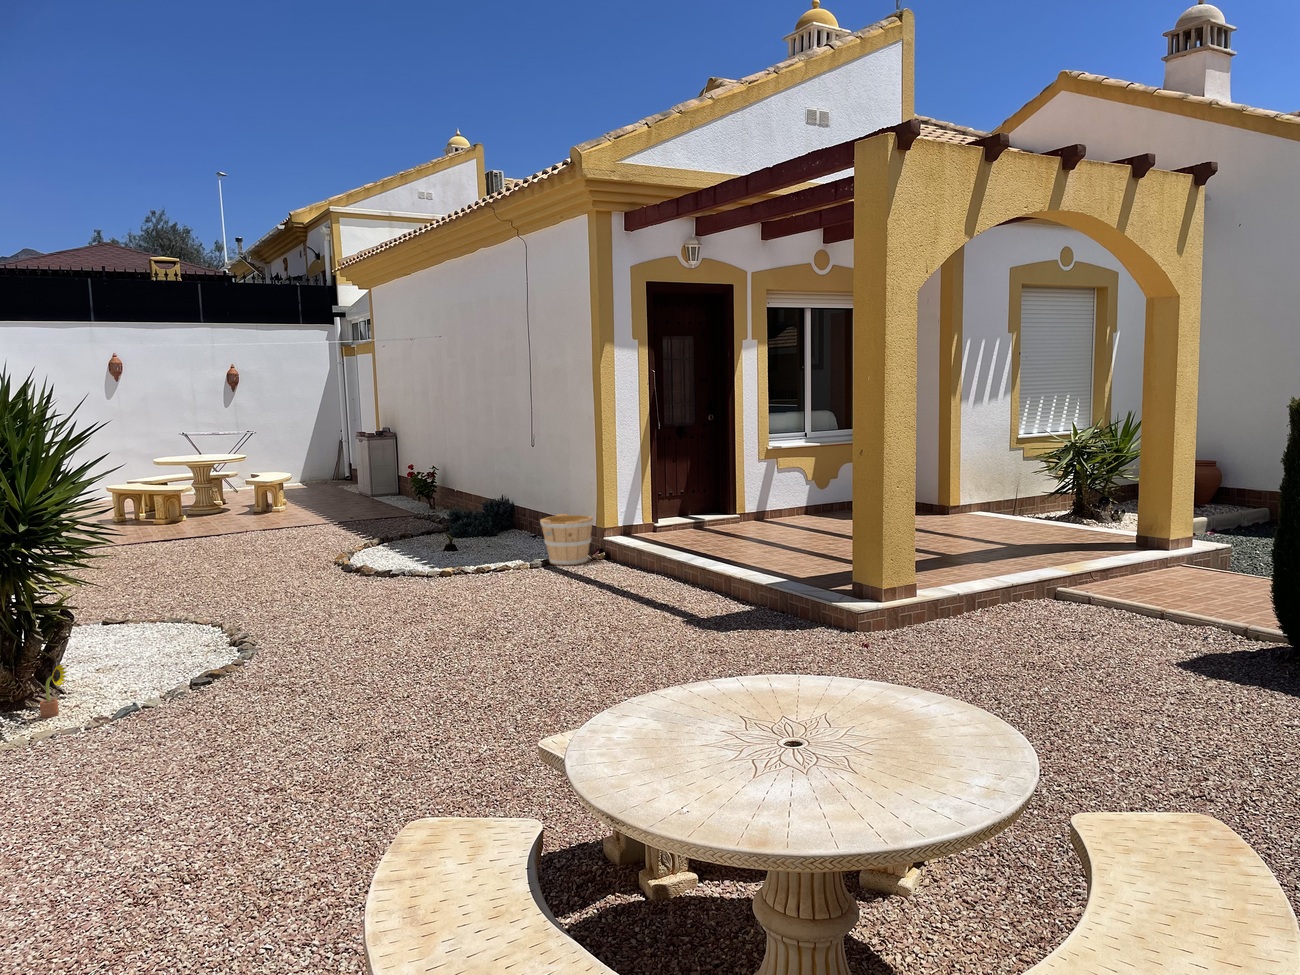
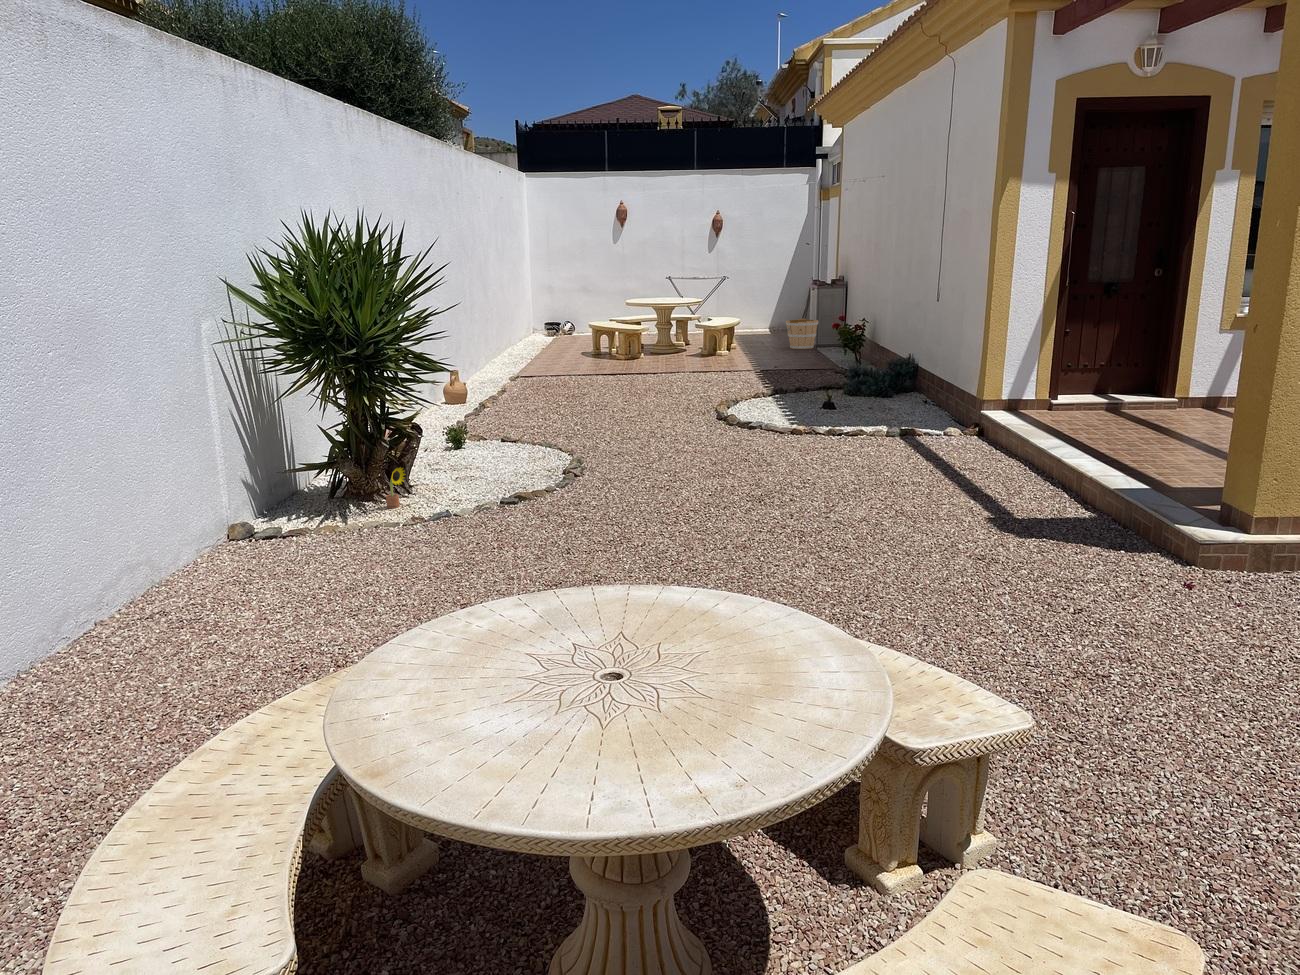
wooden bucket: present [540,514,594,565] -> present [786,319,819,349]

